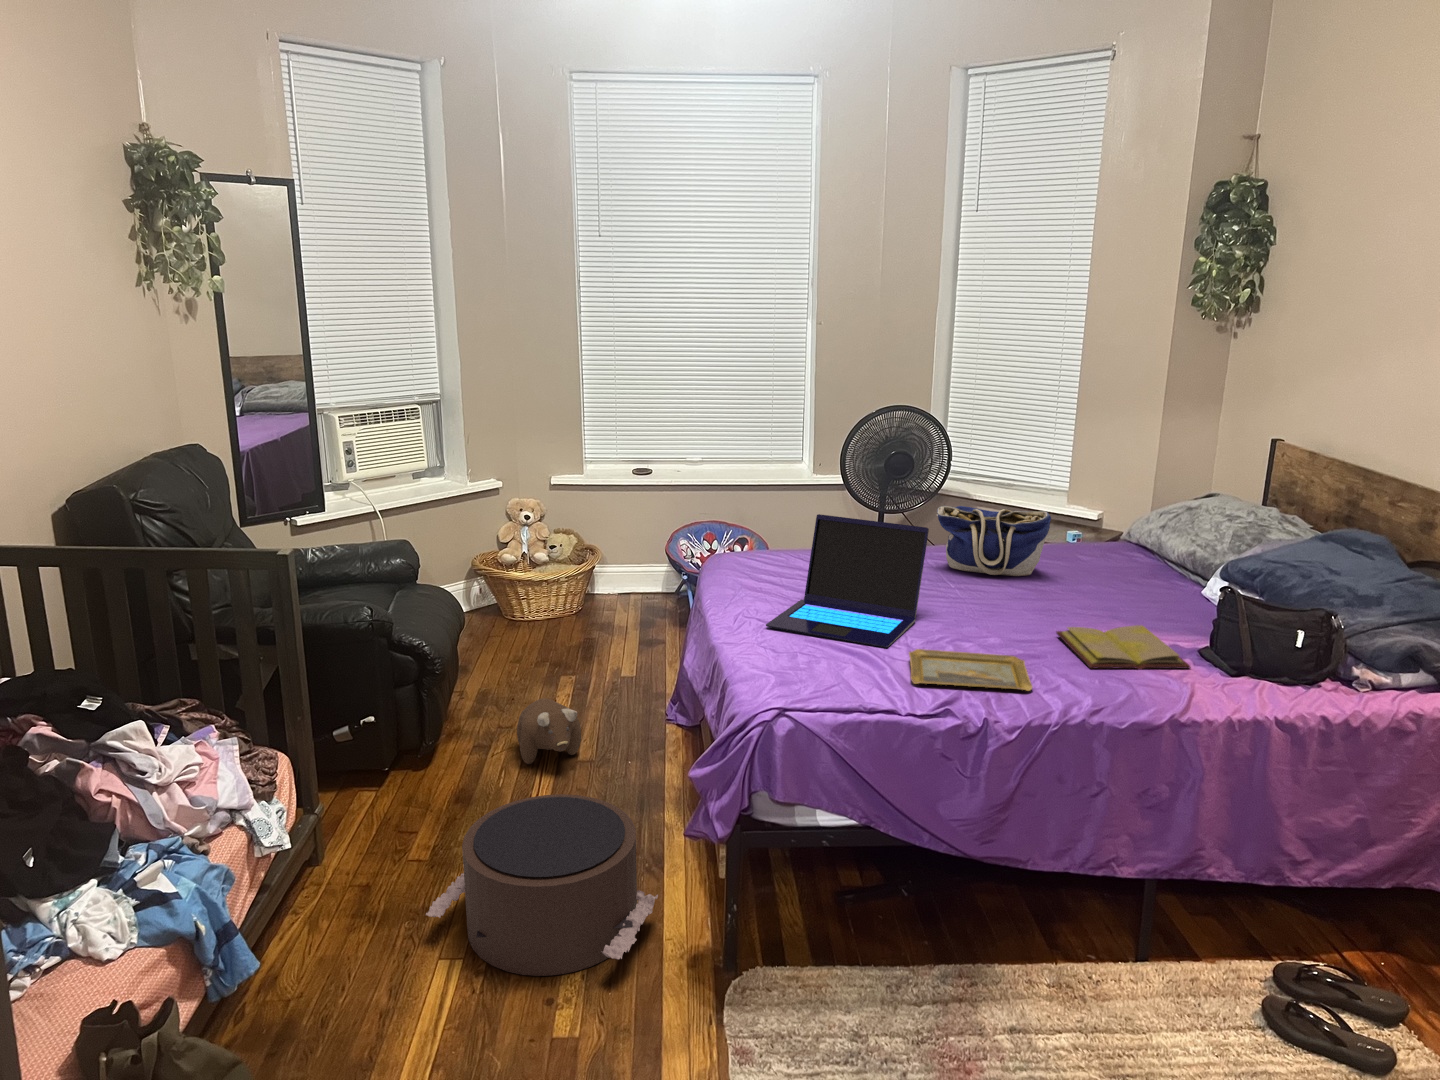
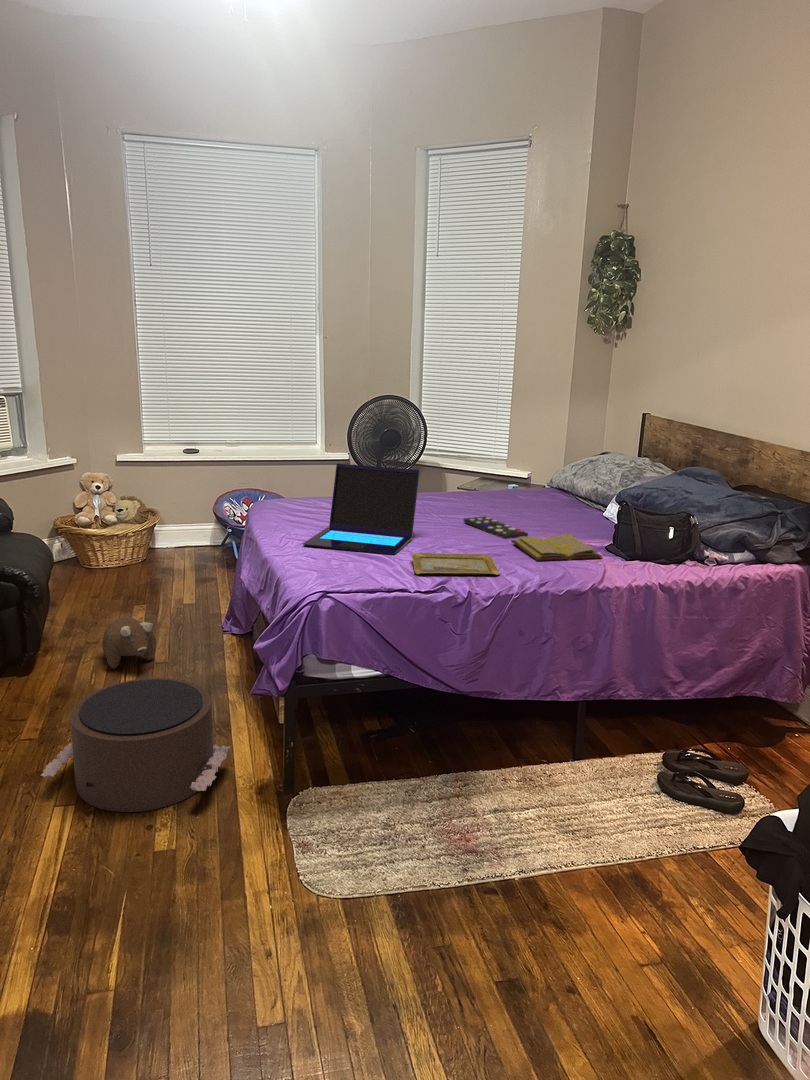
tote bag: present [937,506,1051,576] -> none [422,461,503,511]
remote control: none [991,588,1082,627] -> present [464,516,528,539]

